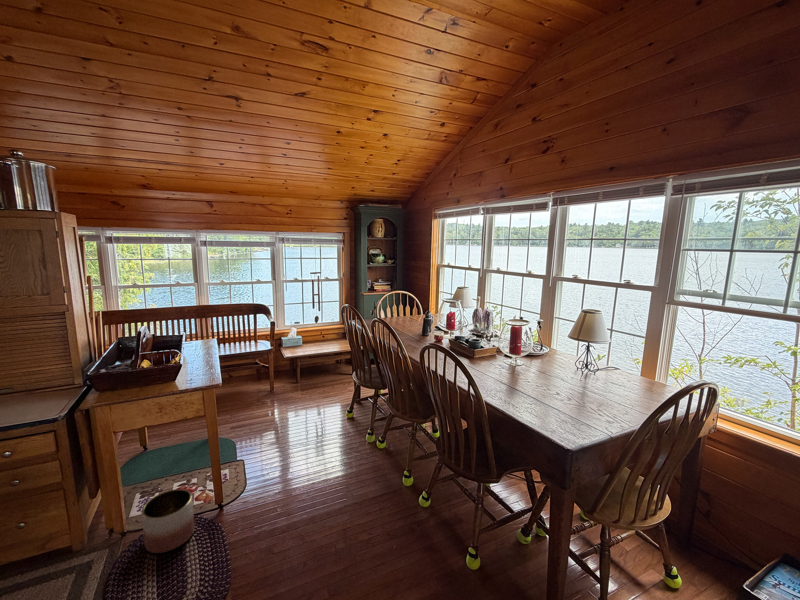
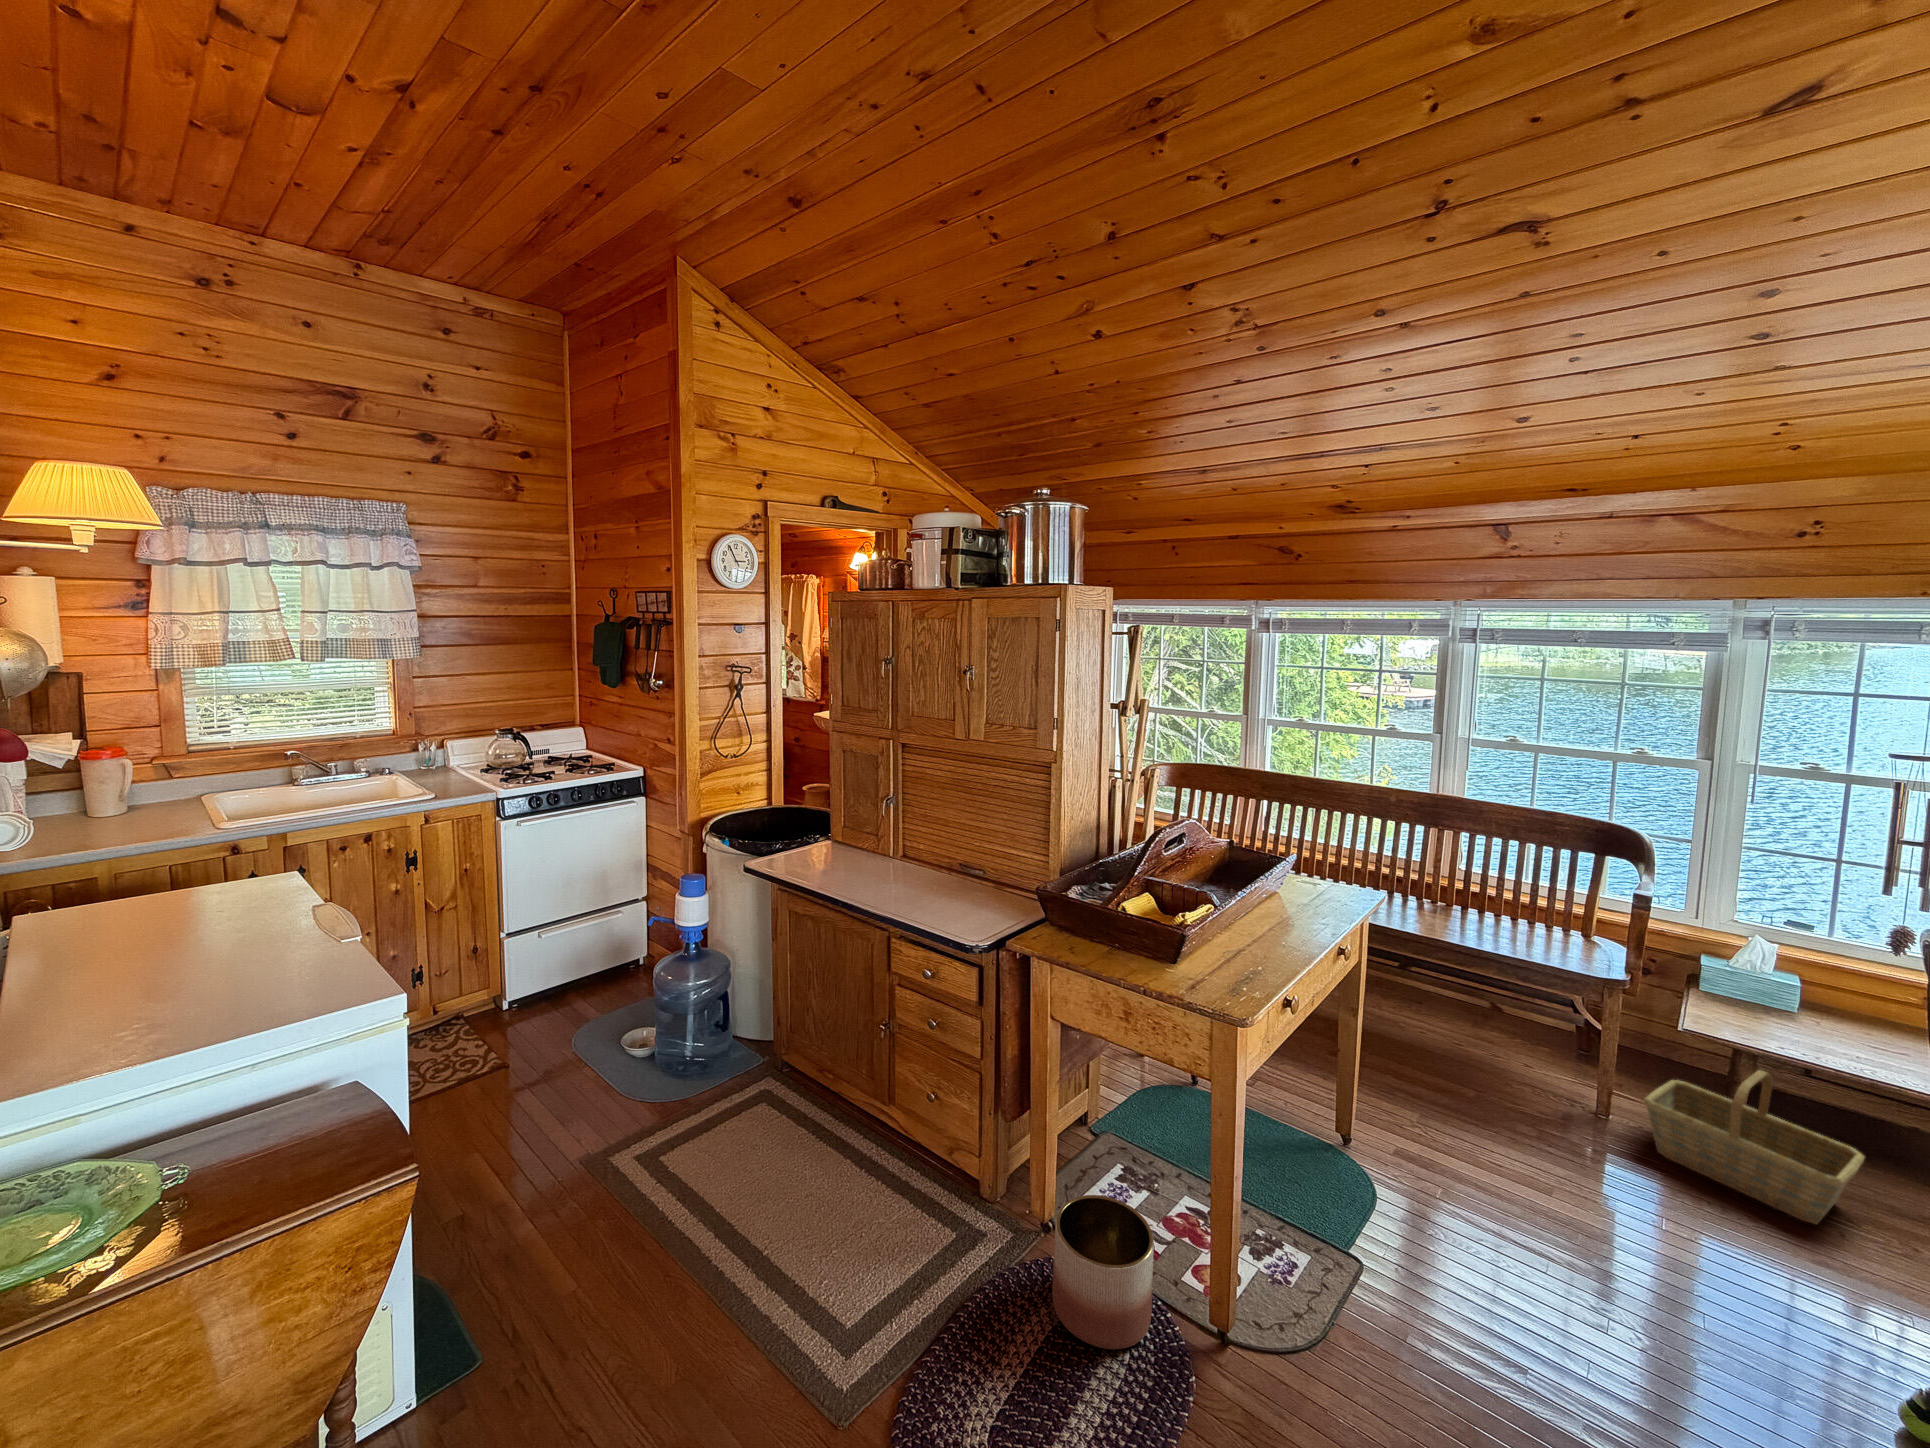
basket: none [285,359,325,392] -> present [1644,1070,1865,1224]

